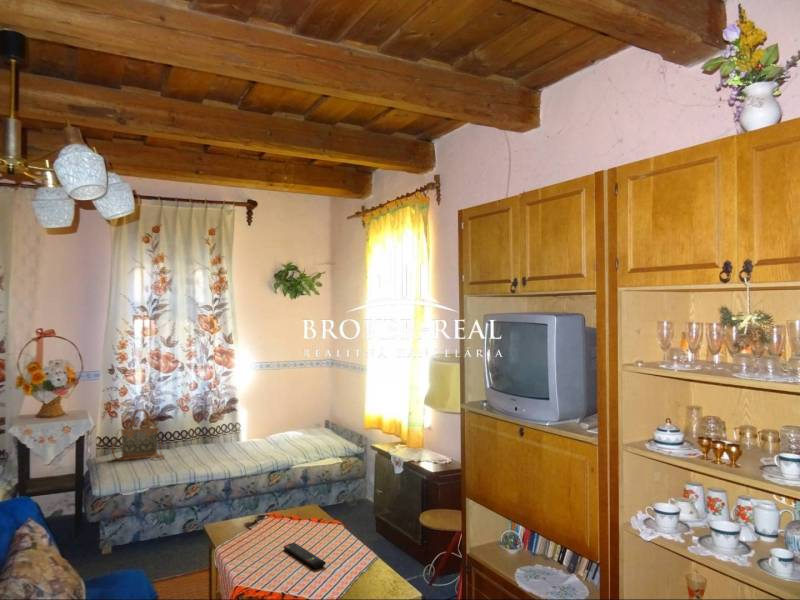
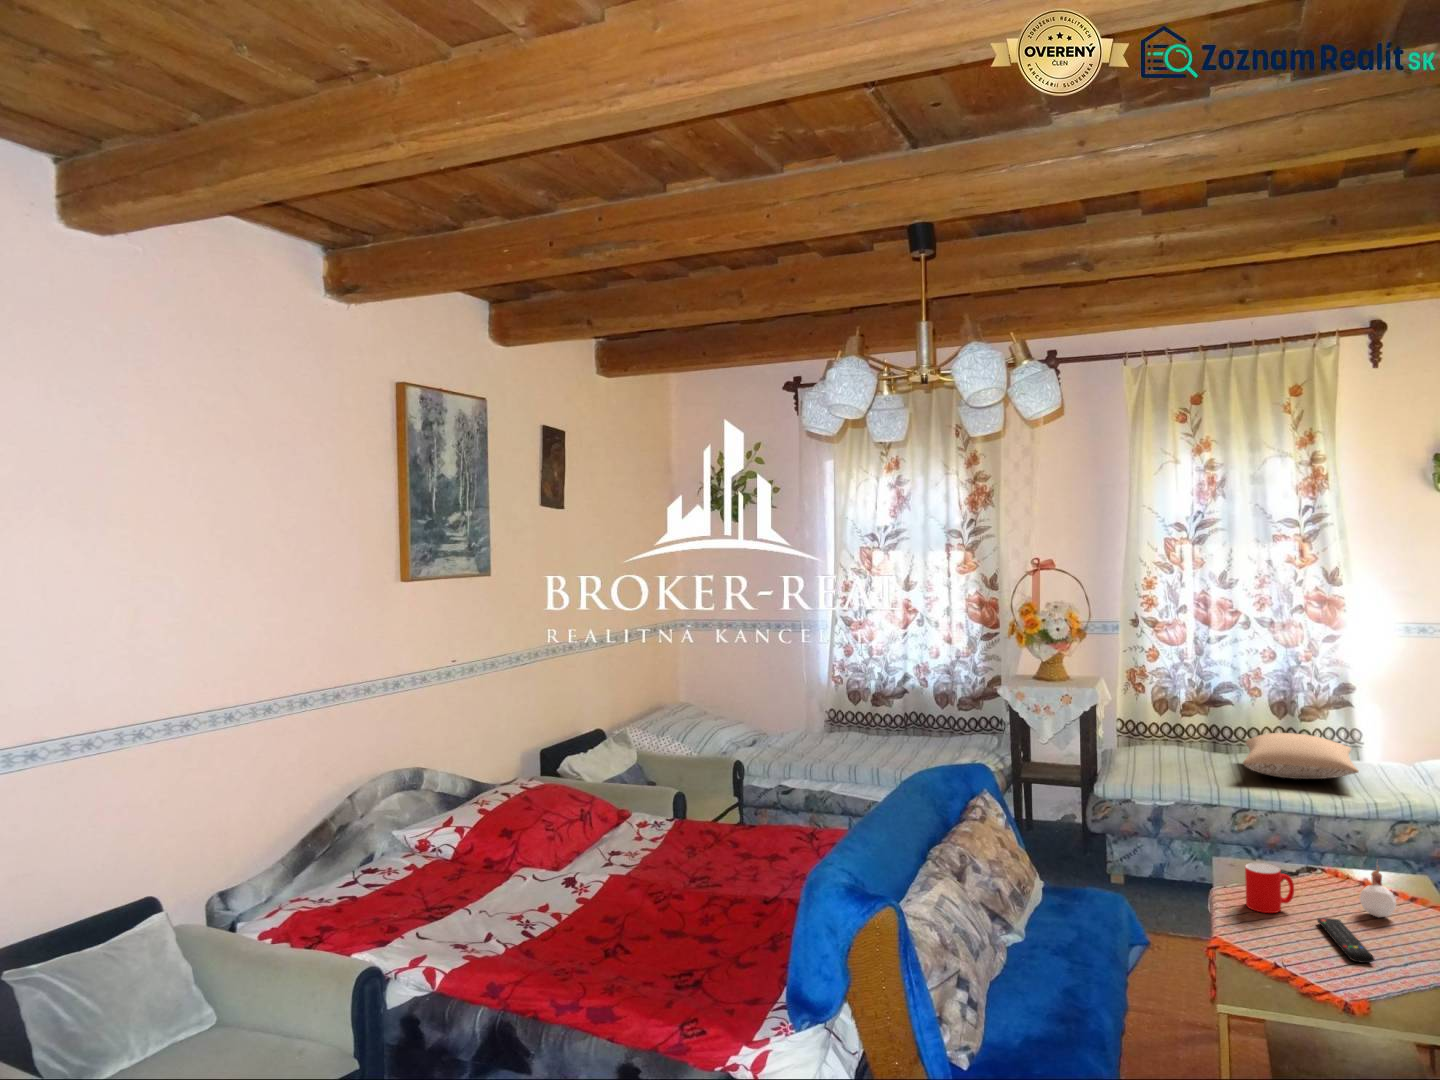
handbag: present [111,409,164,460] -> none [1133,684,1211,764]
pillow: none [184,430,251,458] -> present [1243,733,1359,779]
candle: none [298,499,317,534] -> present [1359,866,1396,917]
cup: none [240,519,268,554] -> present [1245,863,1294,913]

